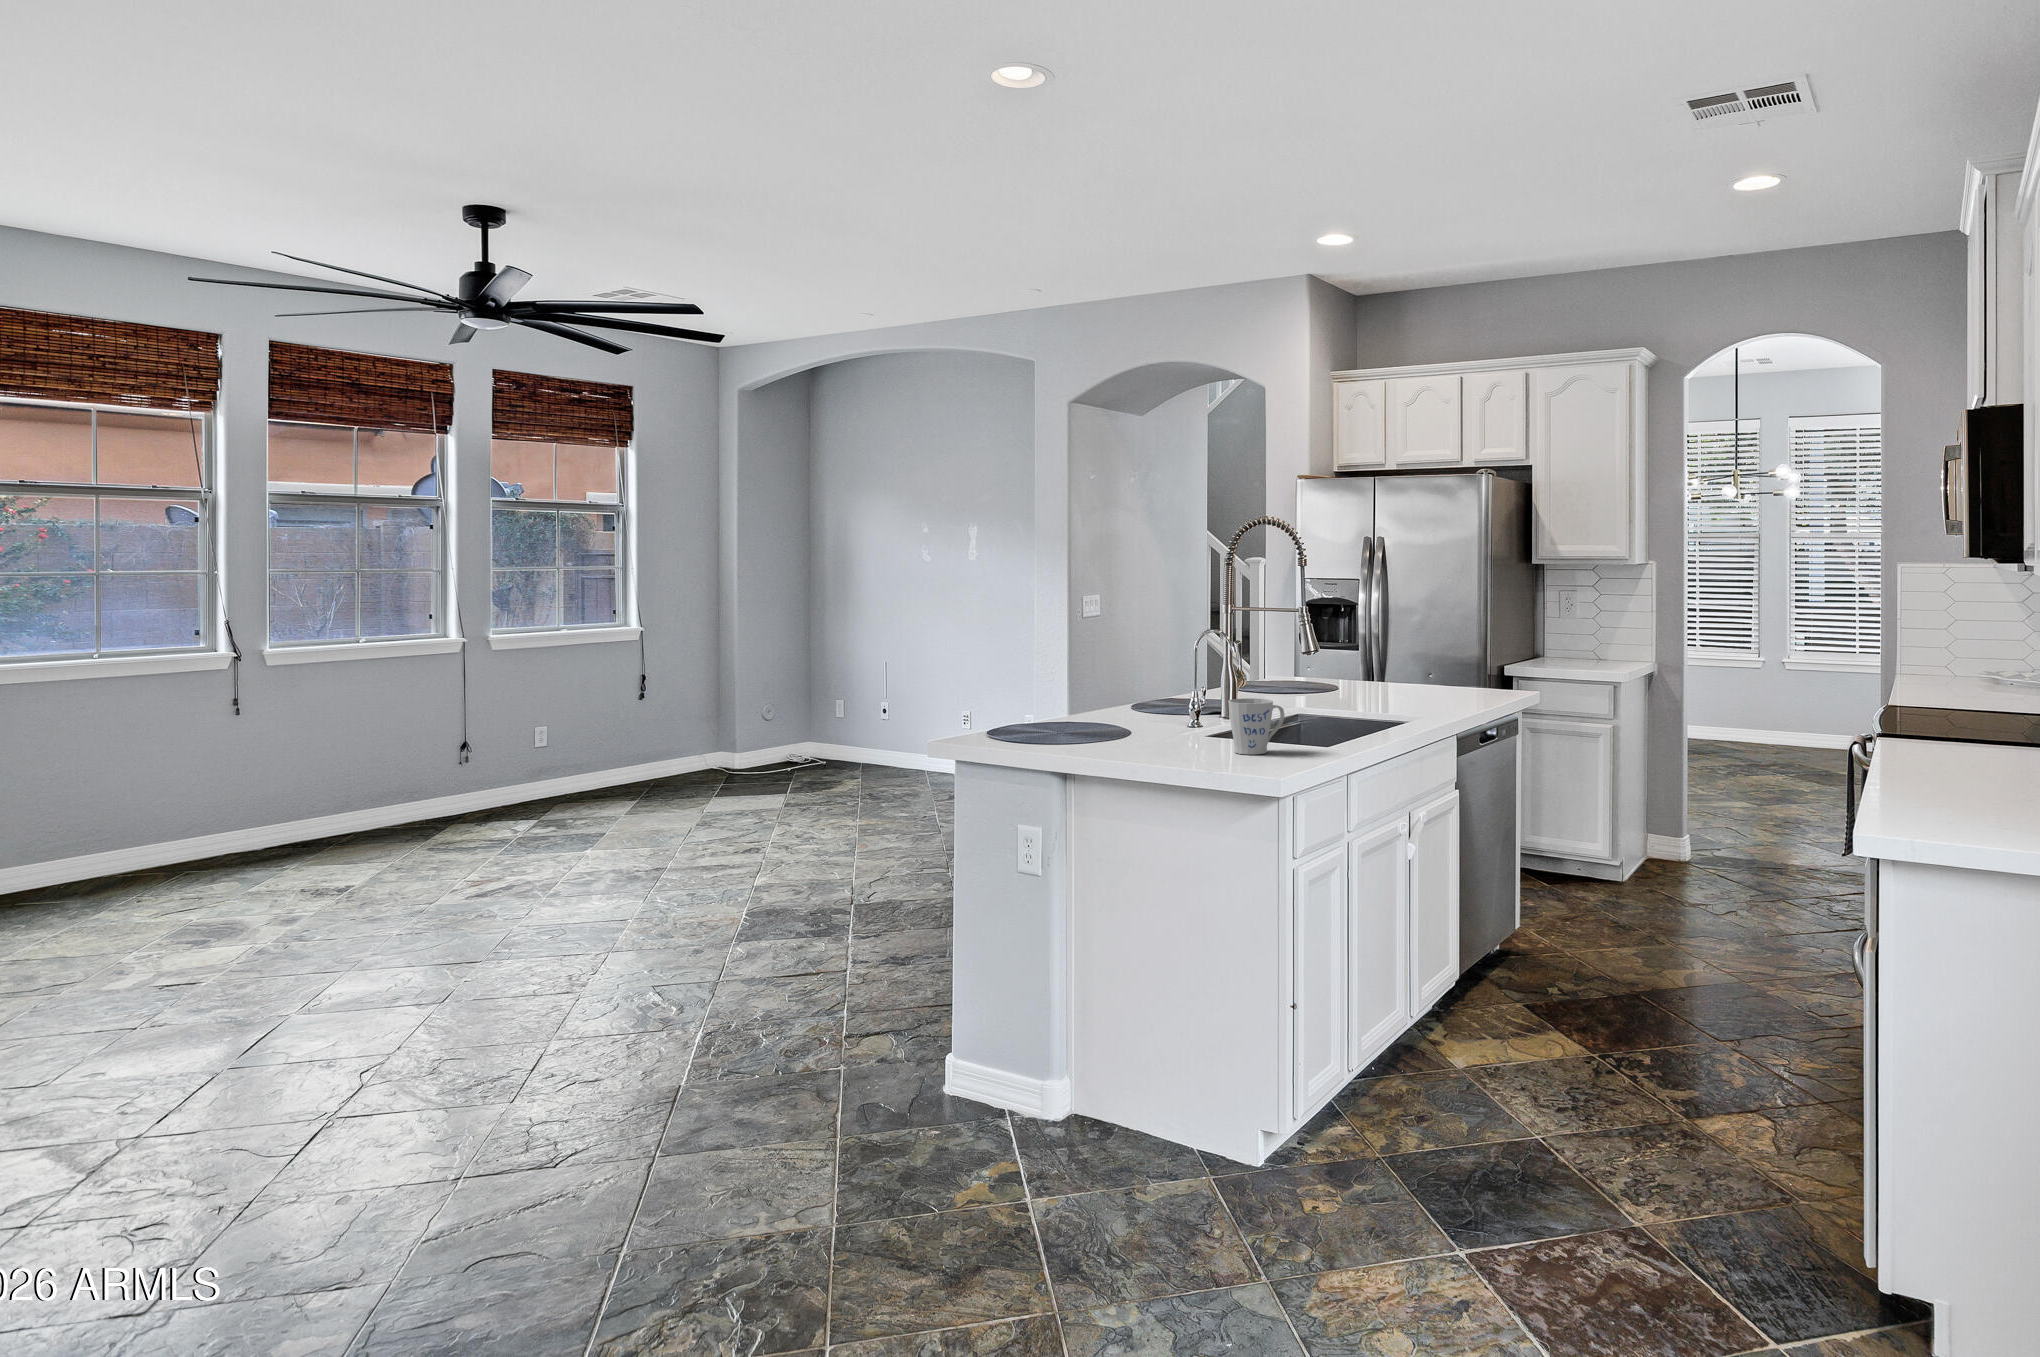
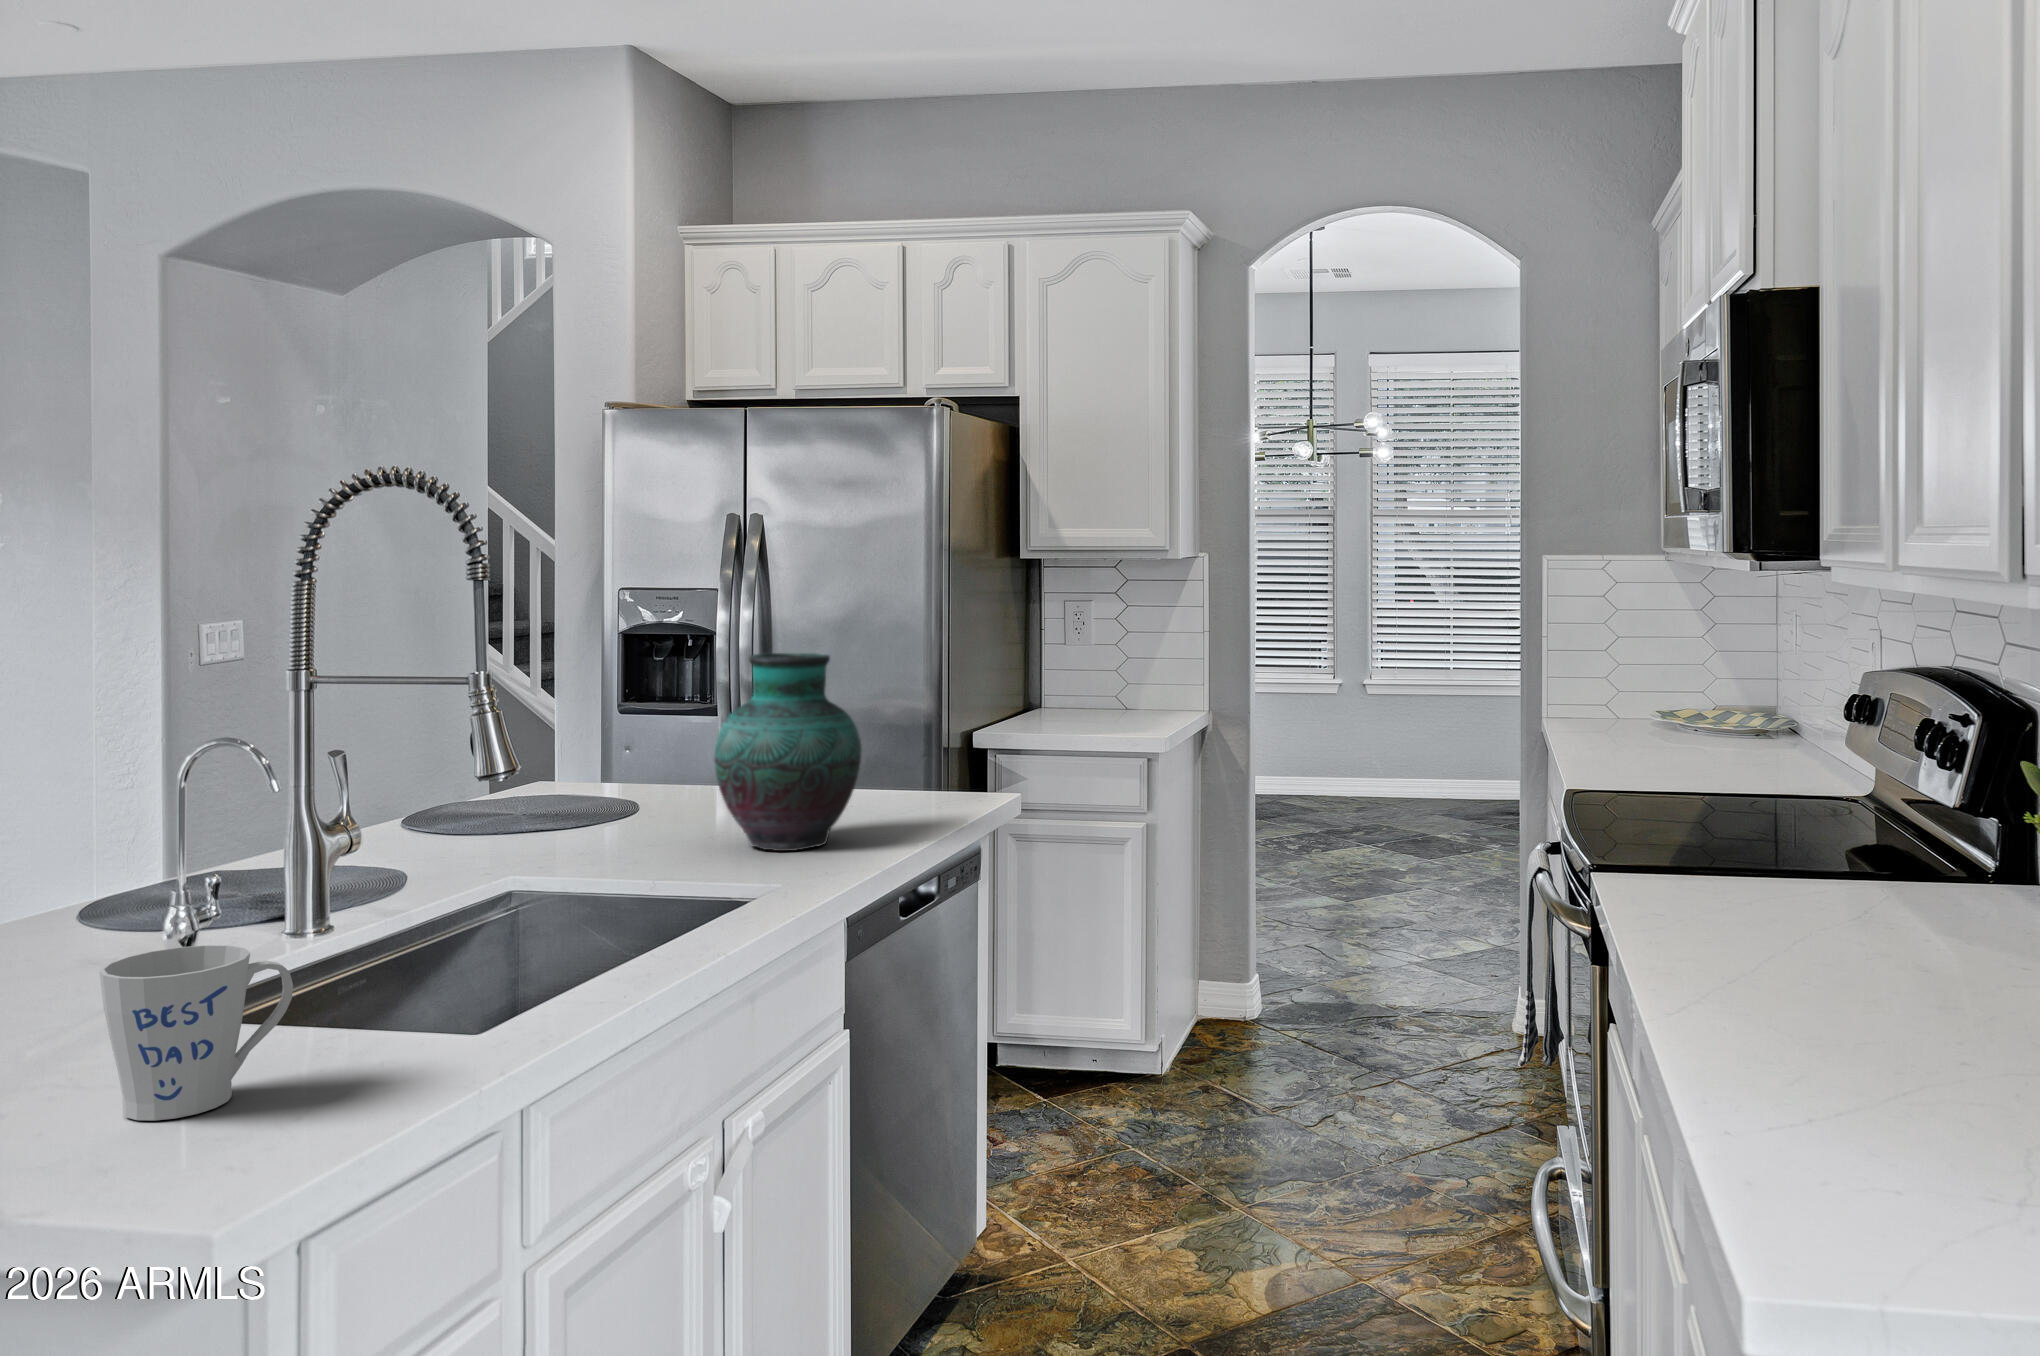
vase: none [1390,609,1462,706] -> present [714,653,862,851]

